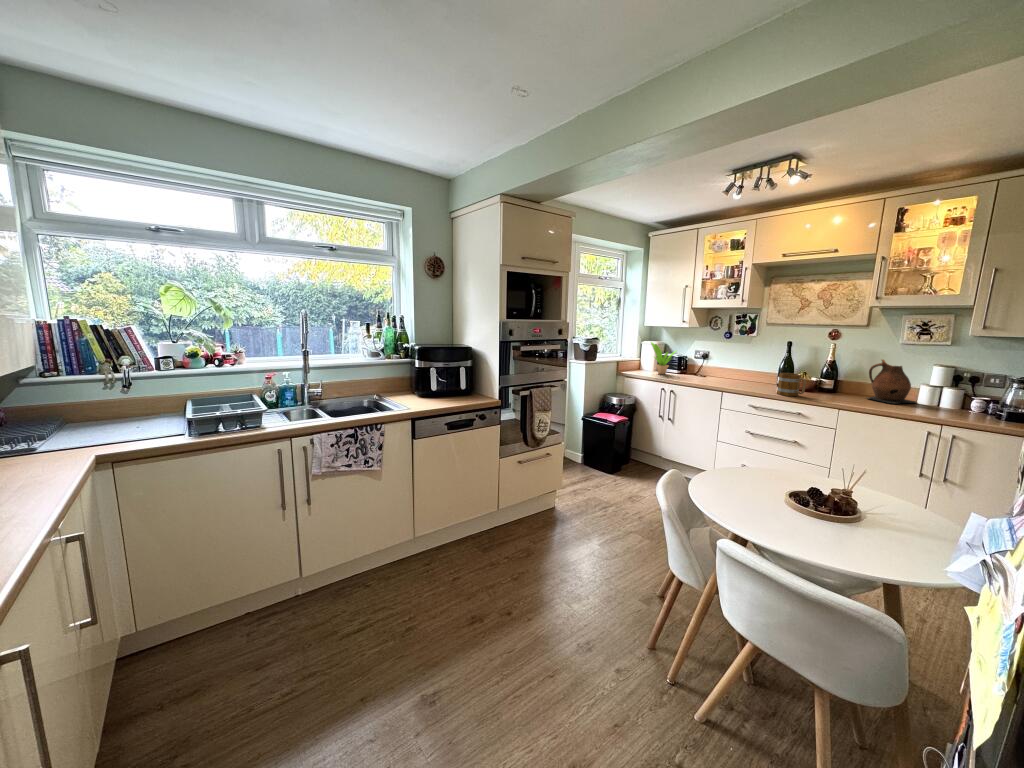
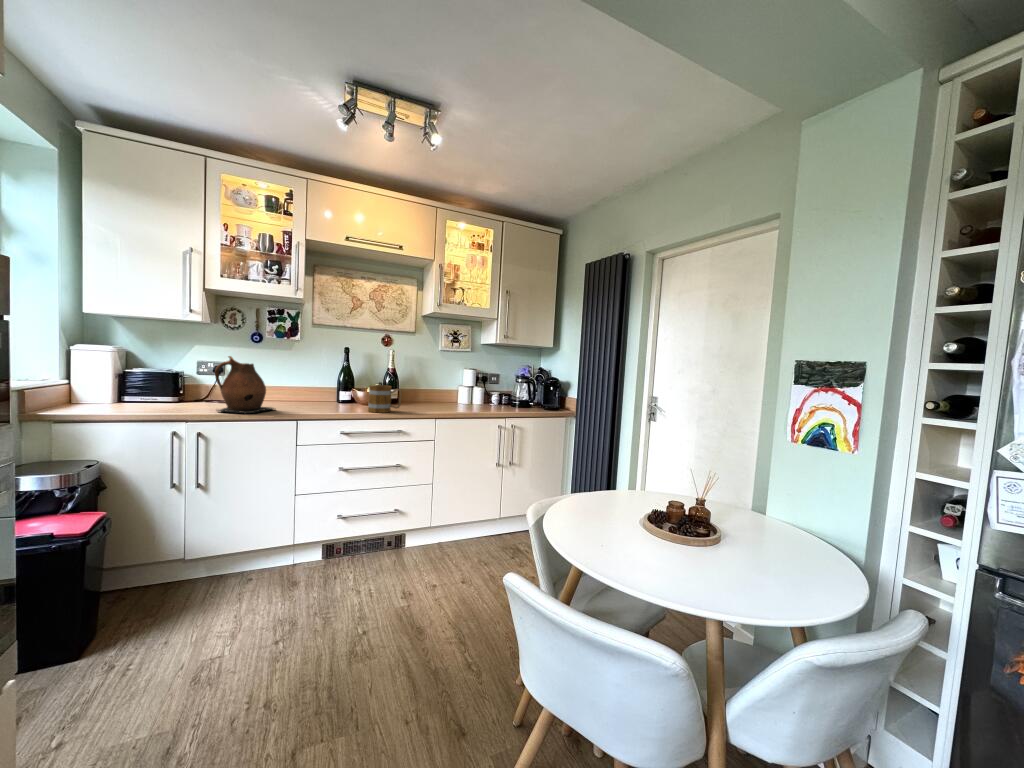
potted plant: present [651,342,676,374] -> none [107,345,177,407]
ceramic pitcher: present [867,360,917,403] -> present [215,356,274,414]

